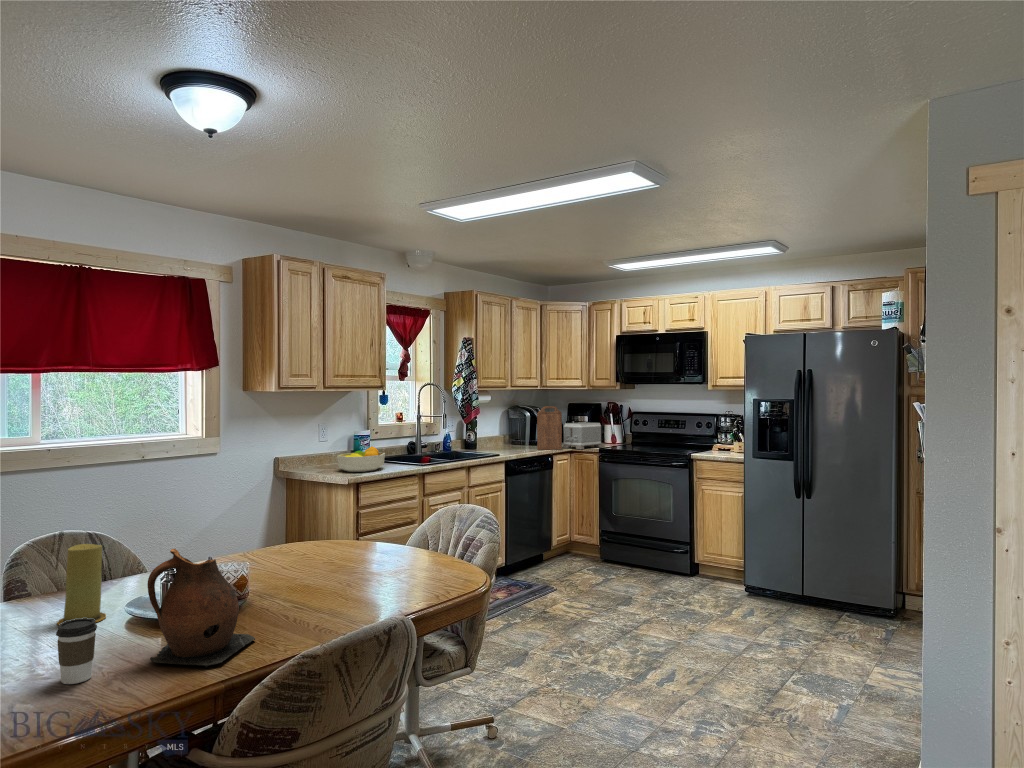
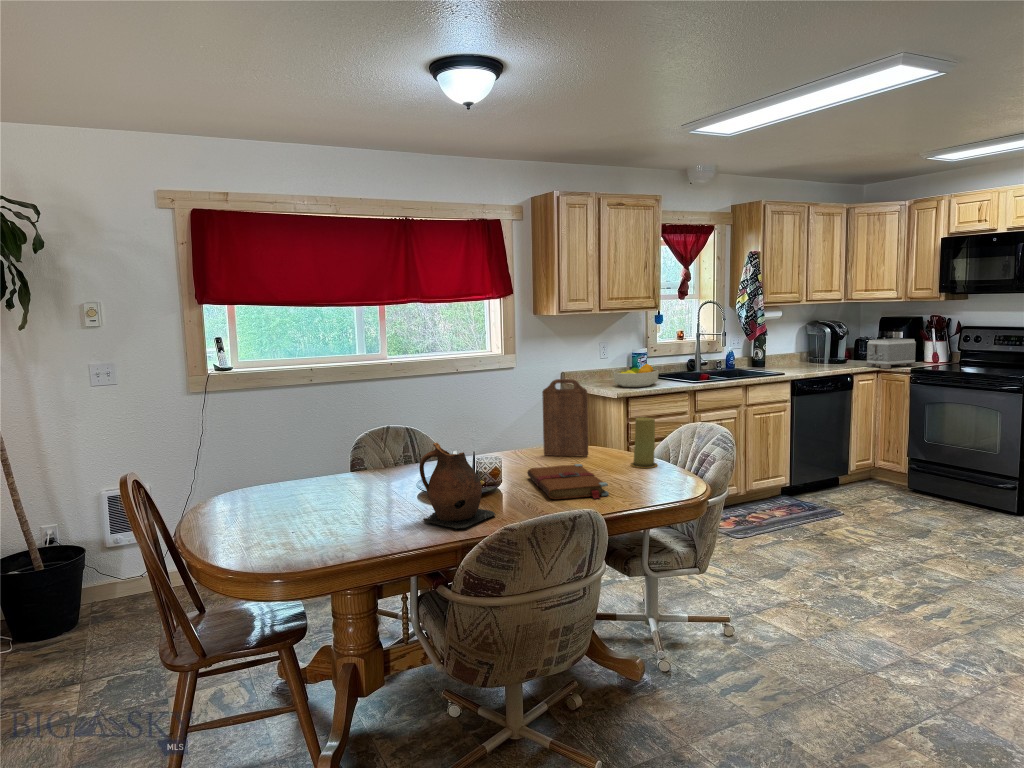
cutting board: present [537,406,562,450] -> present [542,379,588,457]
candle: present [57,544,106,625] -> present [631,417,658,468]
book: none [274,562,385,609] -> present [527,464,609,499]
coffee cup: present [56,618,97,684] -> none [364,486,388,528]

